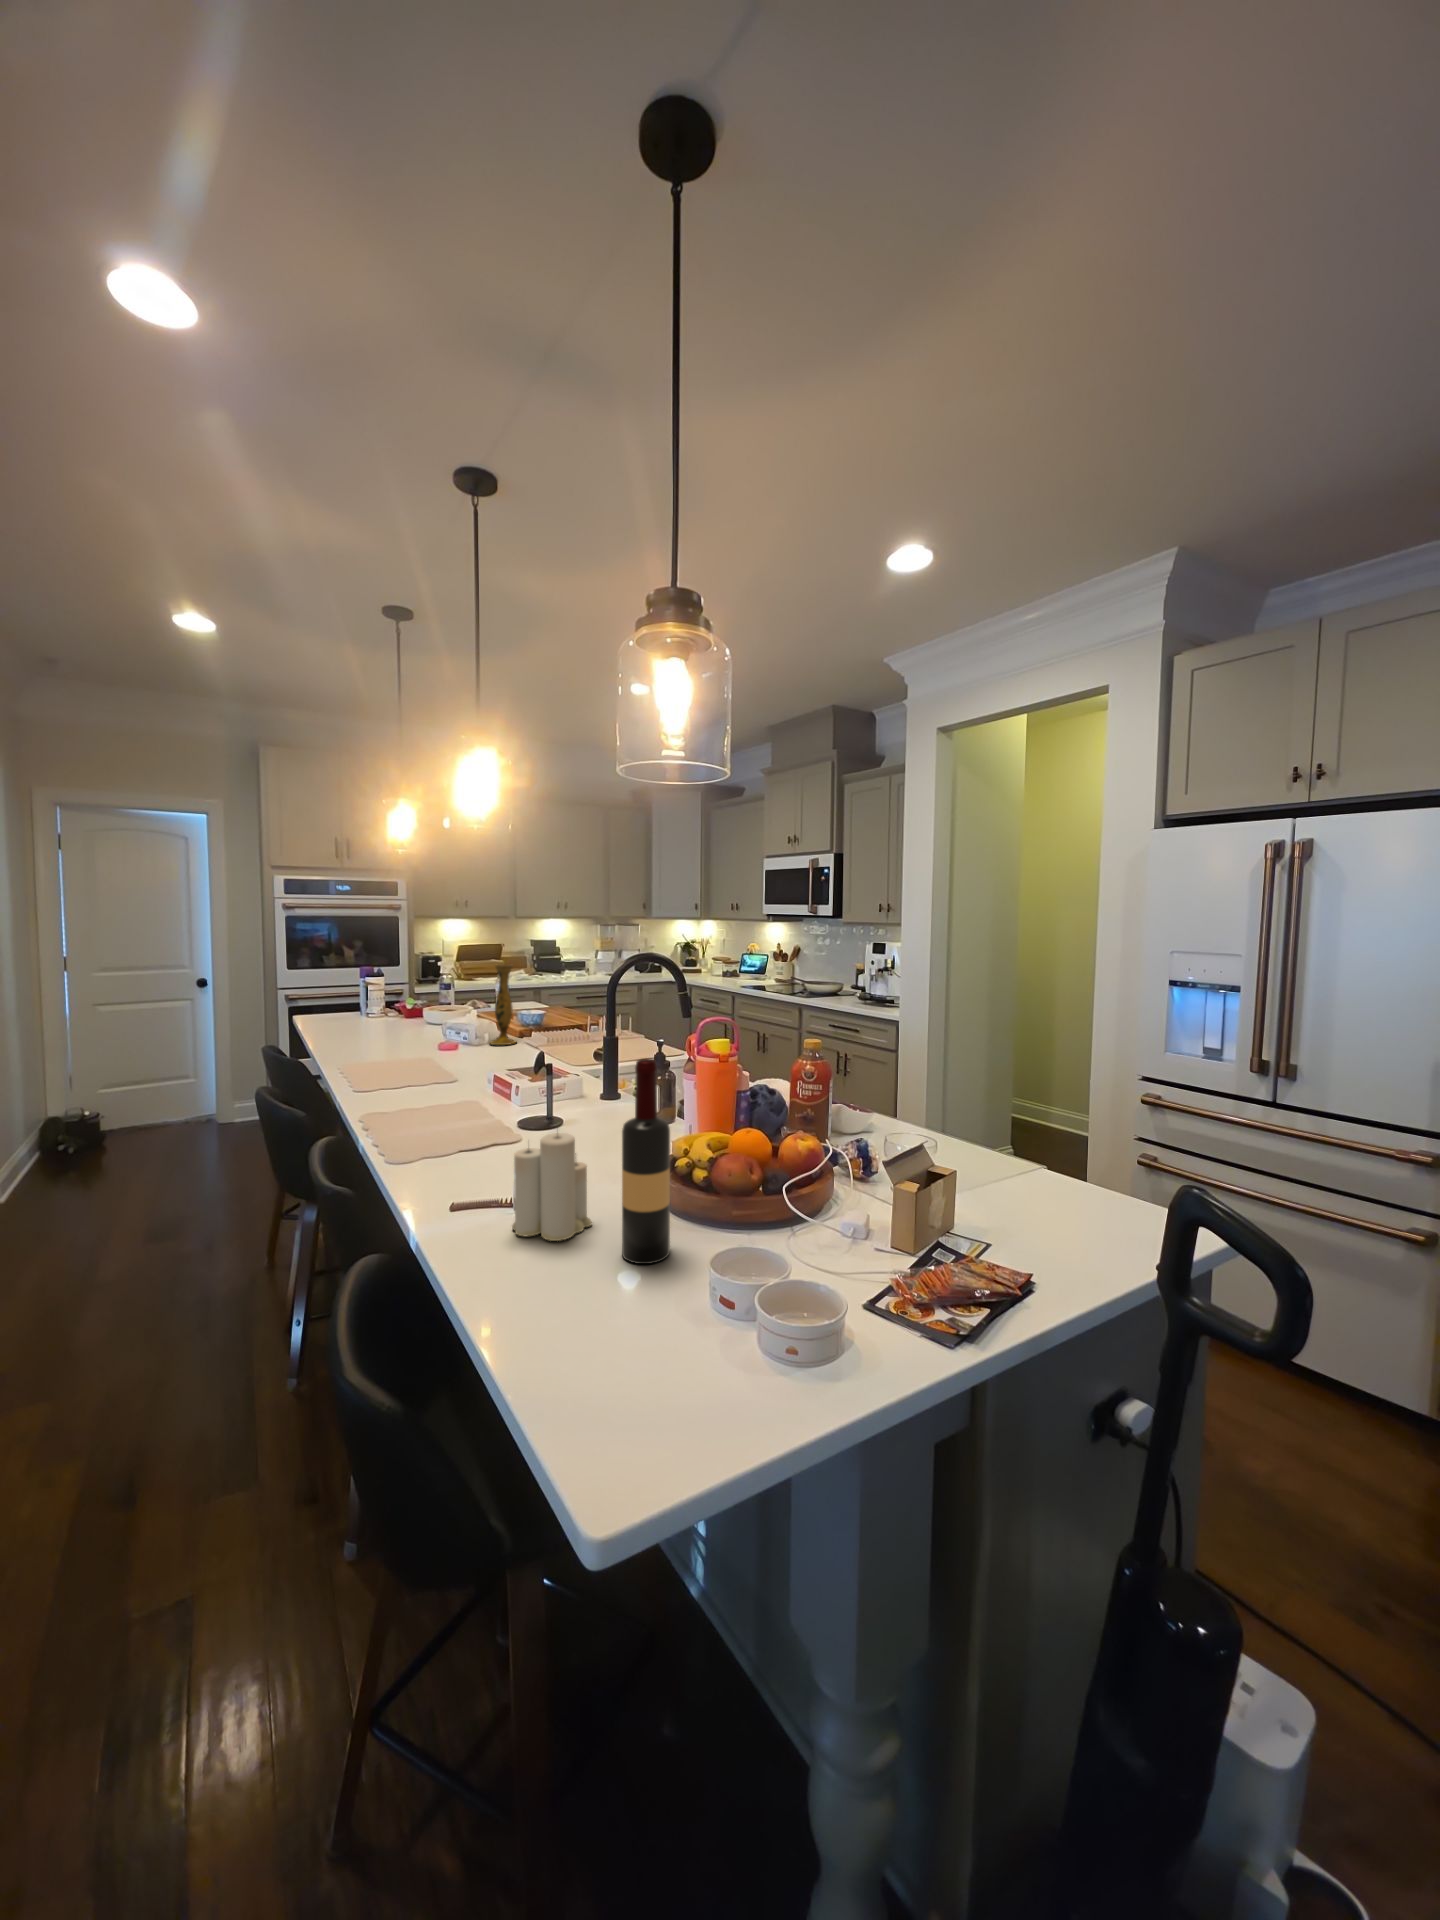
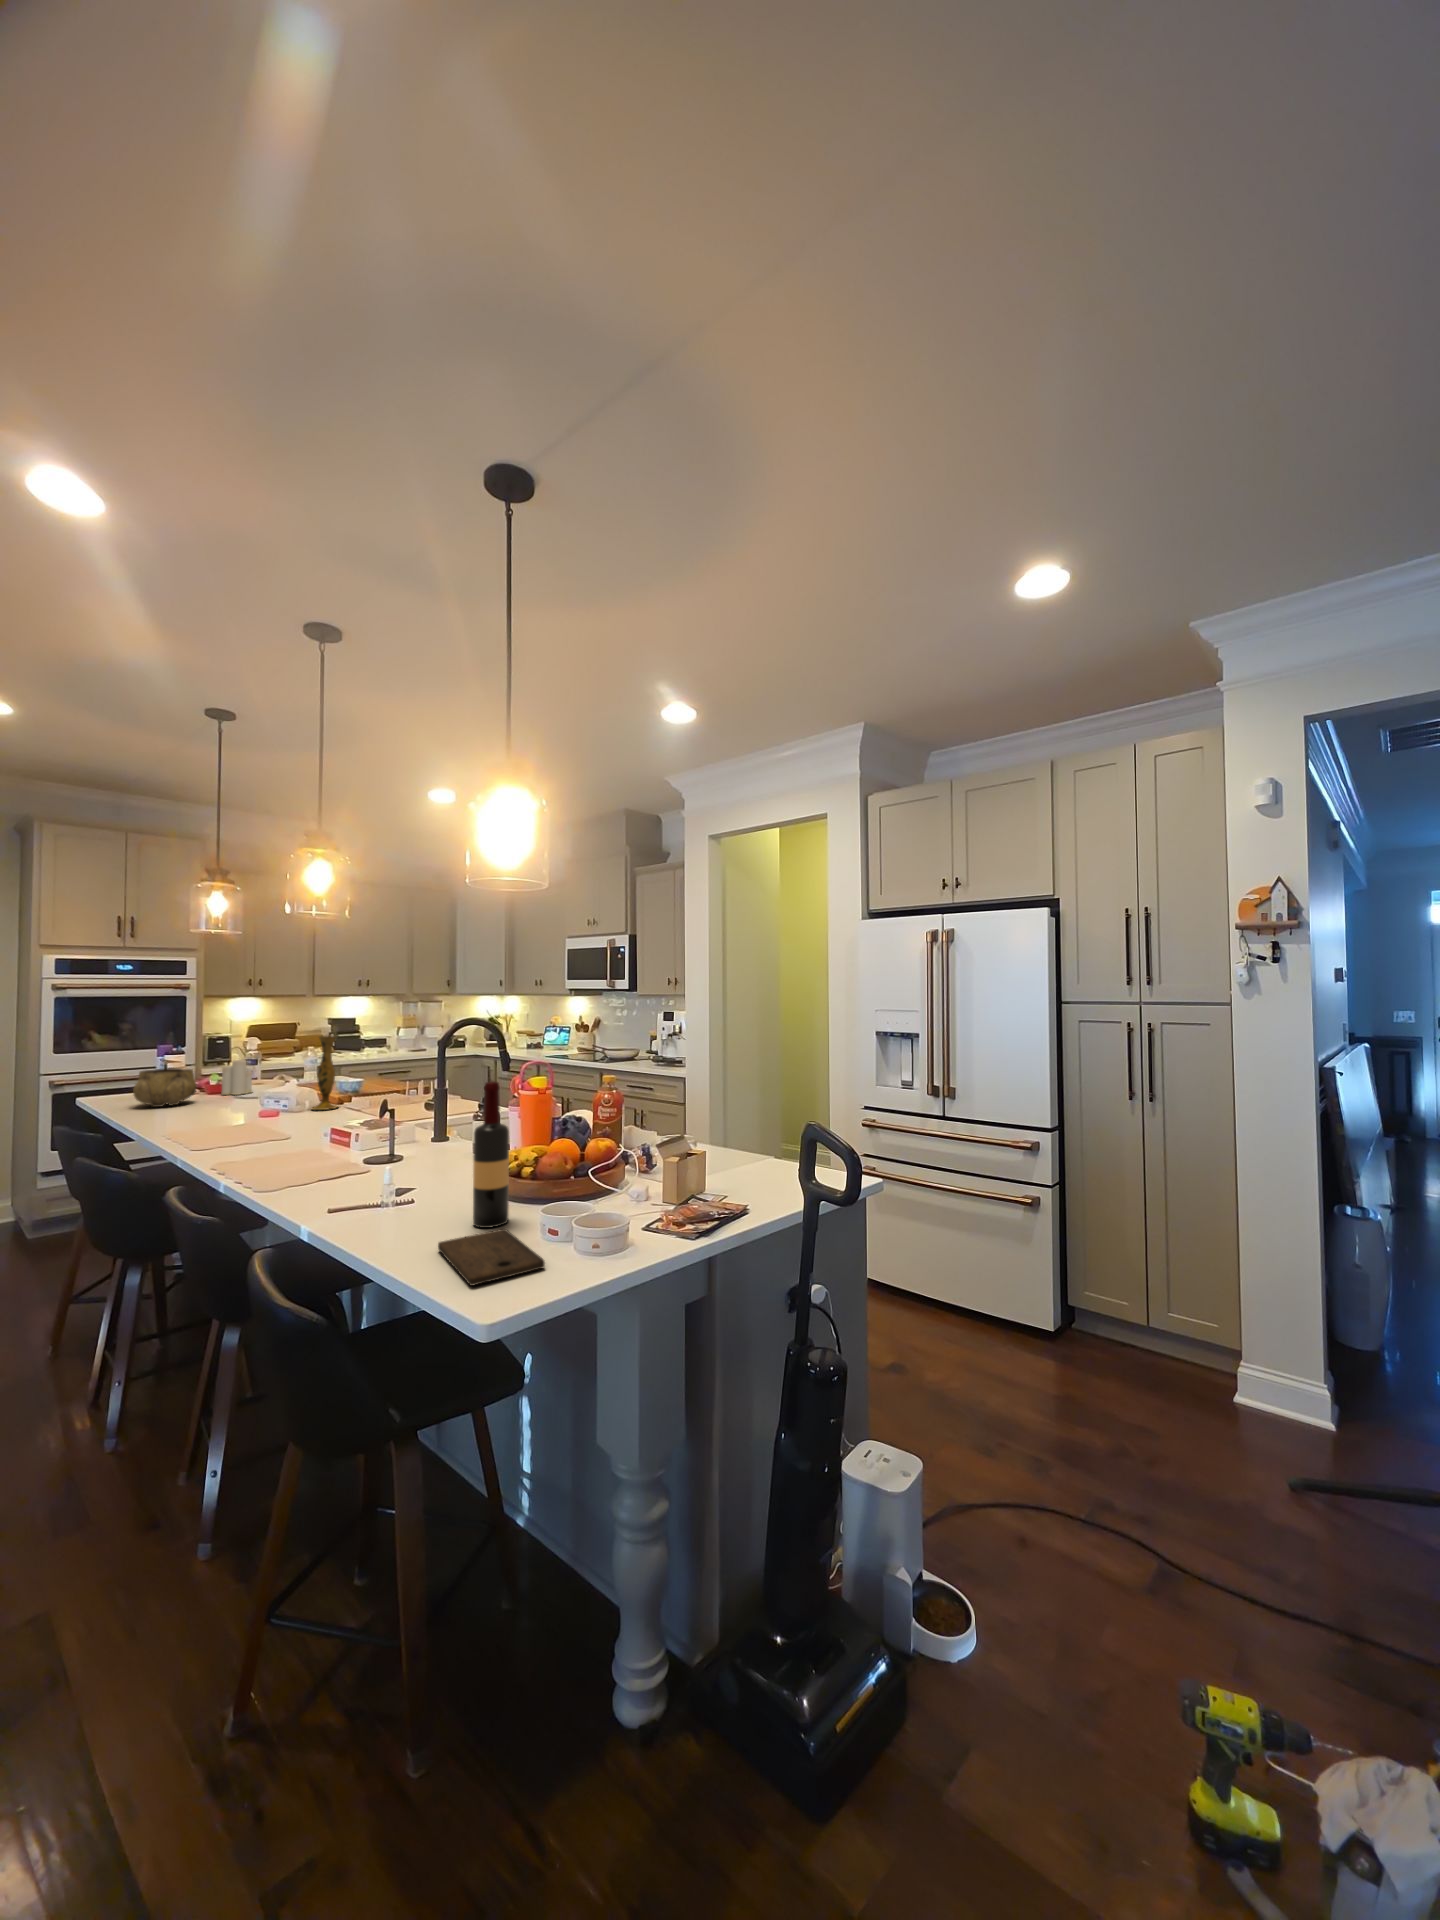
decorative bowl: none [334,991,391,1030] -> present [133,1068,197,1107]
candle: present [512,1133,592,1241] -> present [221,1060,252,1095]
cutting board: none [567,1275,711,1398] -> present [438,1229,545,1286]

